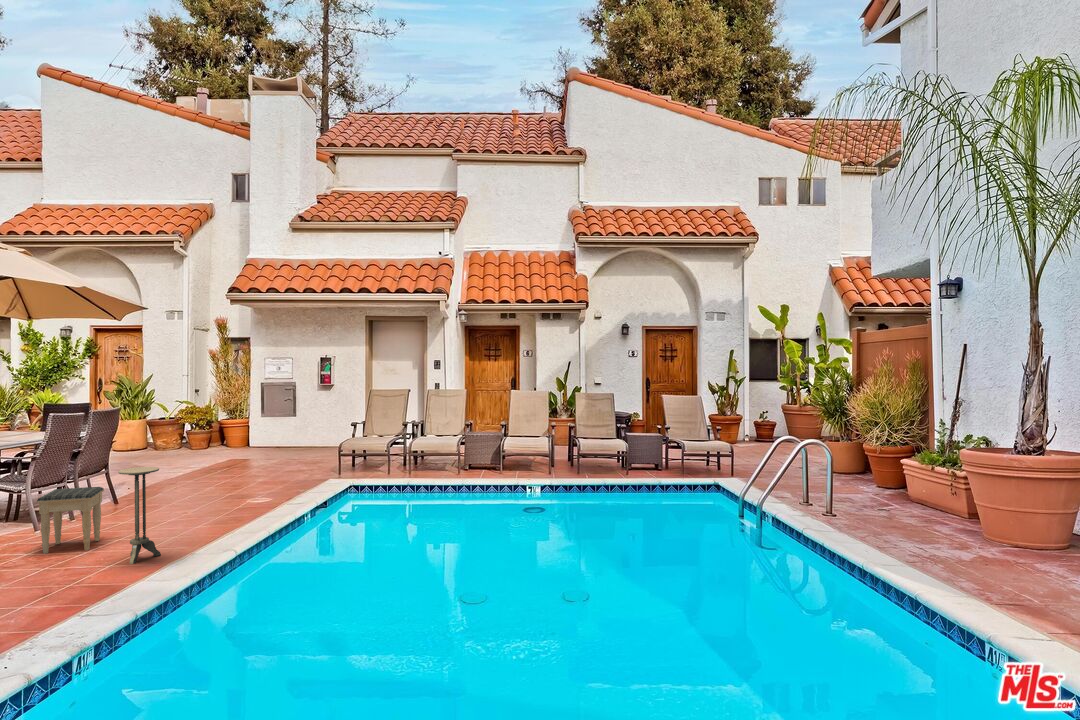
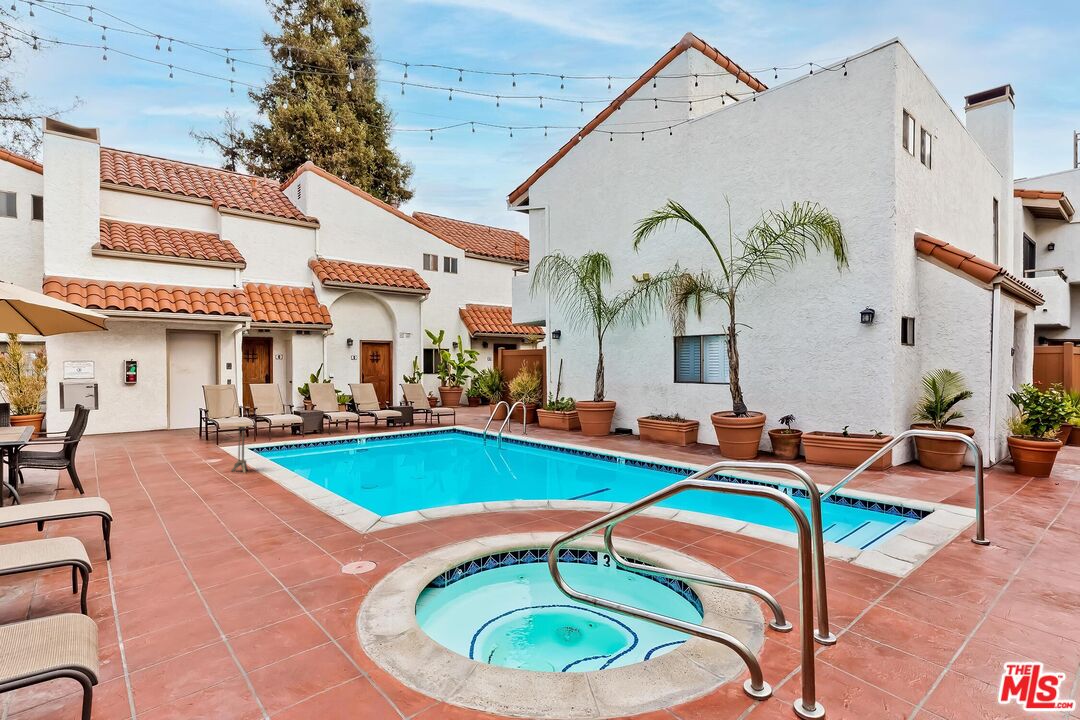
footstool: present [37,487,104,554] -> none [158,440,198,477]

